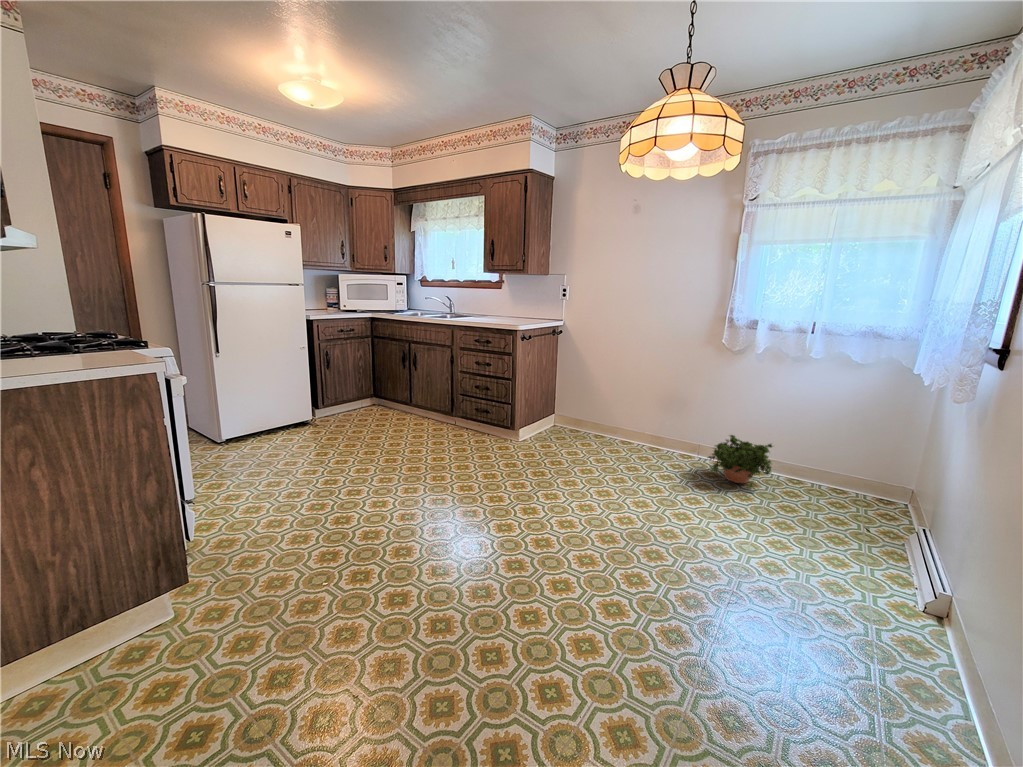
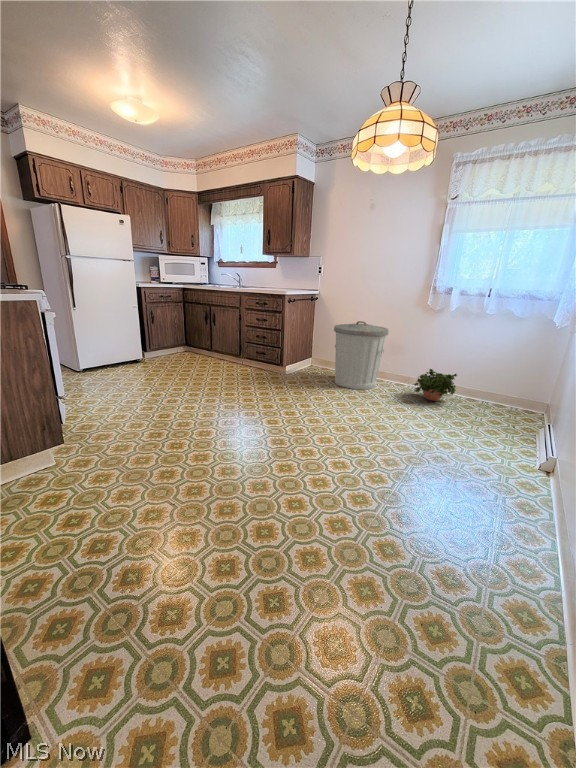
trash can: none [588,366,667,465] -> present [334,321,389,389]

